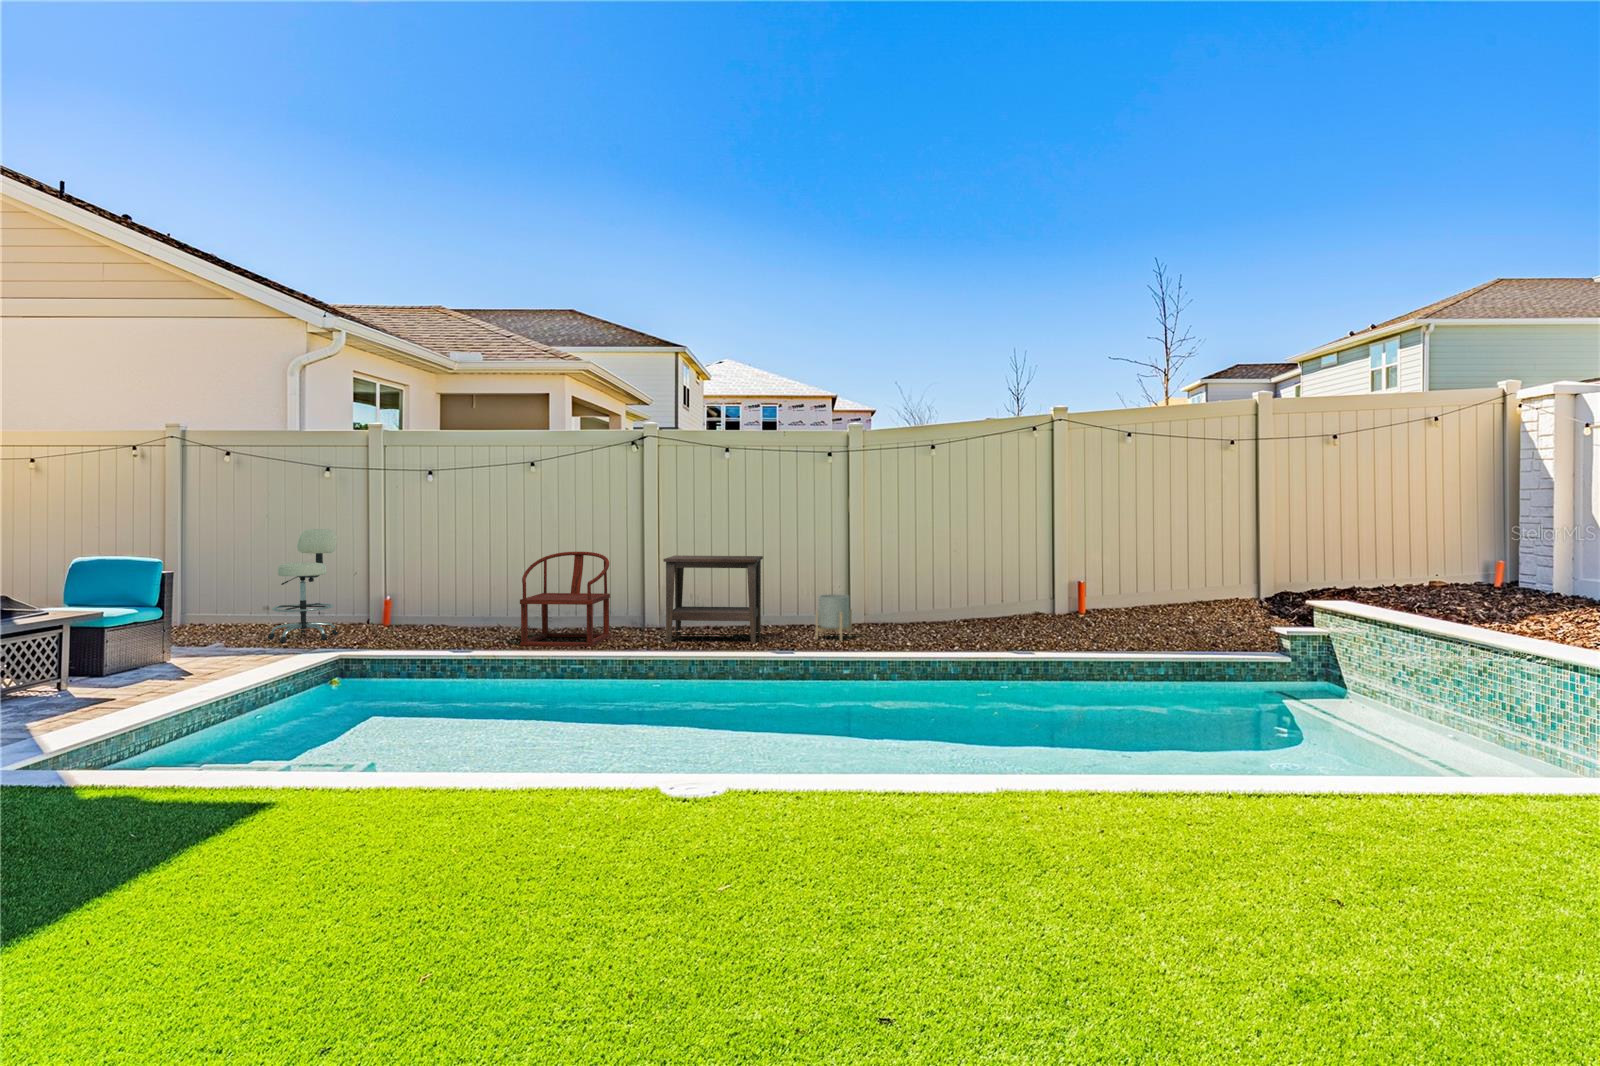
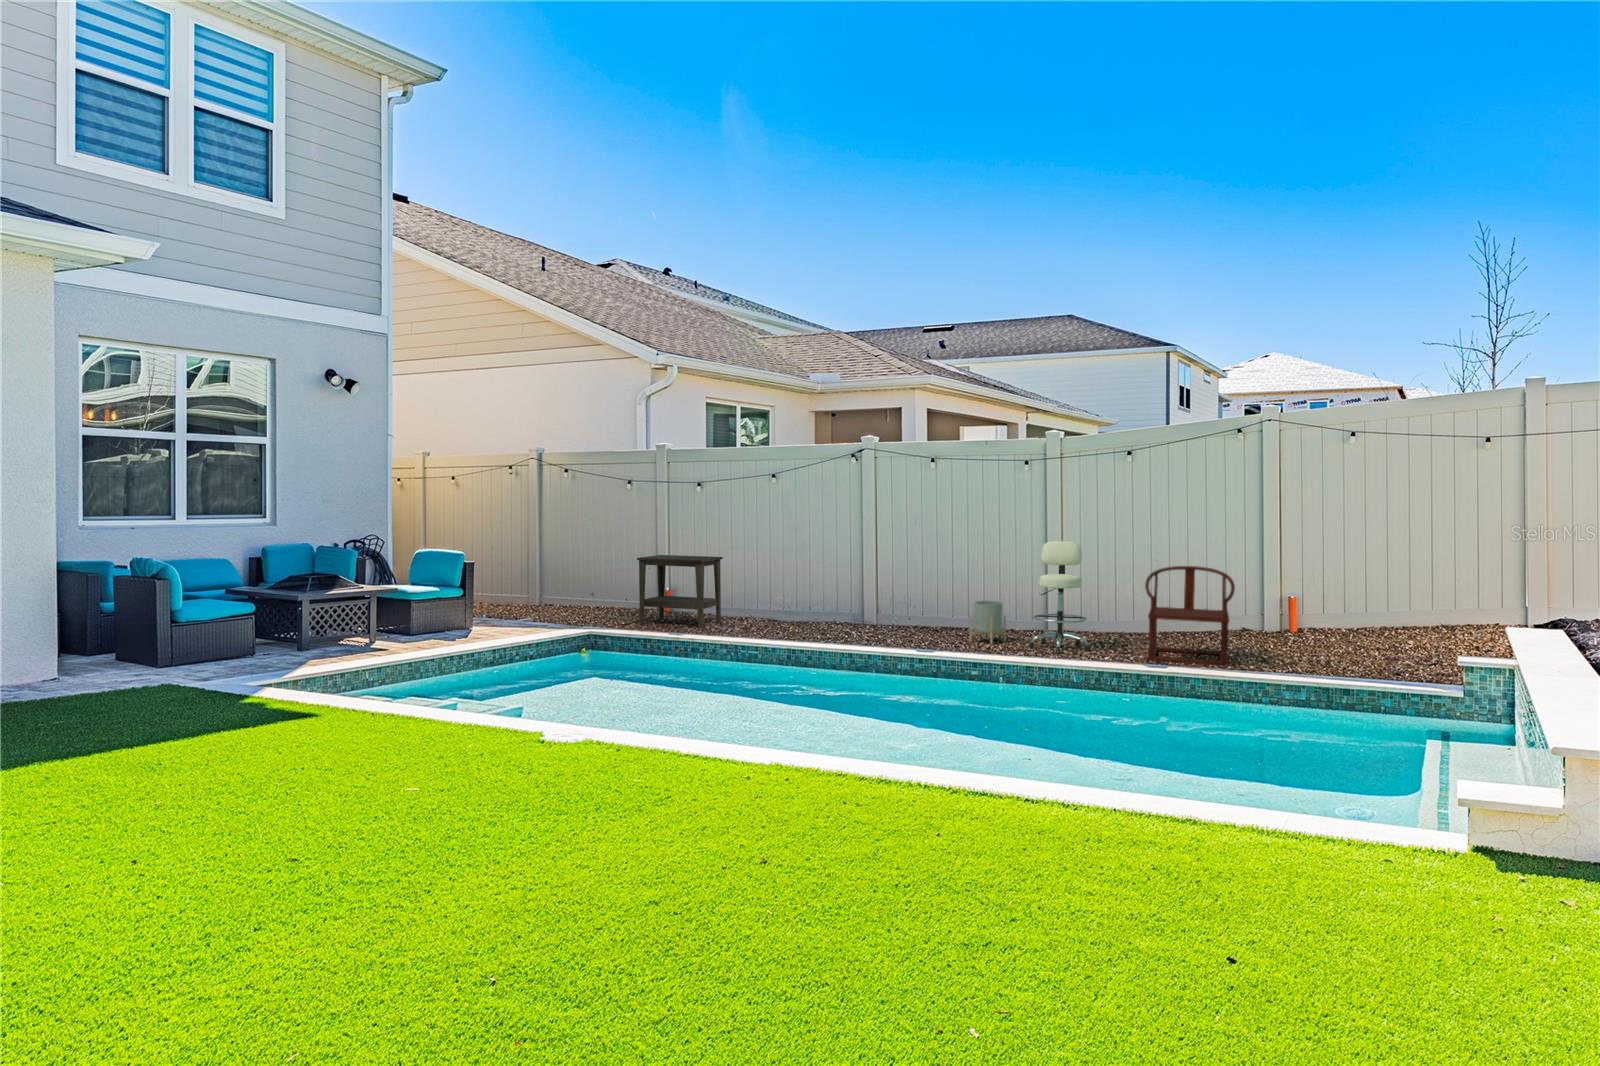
stool: present [268,529,339,643] -> present [1029,541,1091,653]
armchair: present [520,552,610,647] -> present [1145,566,1235,666]
side table: present [663,555,763,644] -> present [637,555,723,628]

